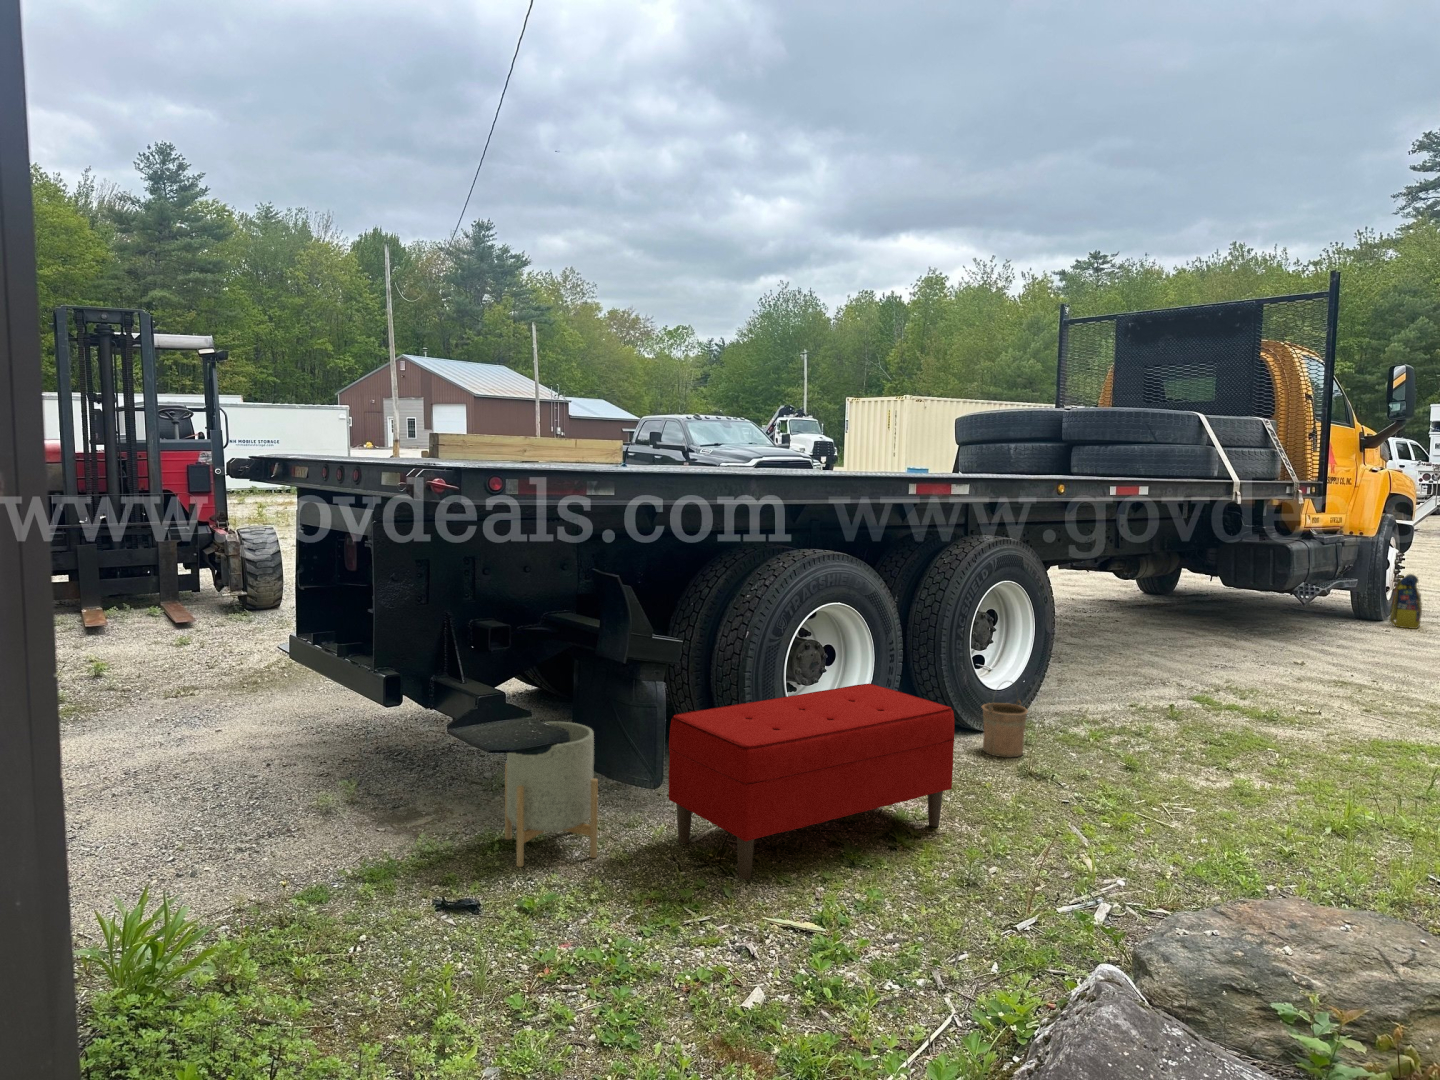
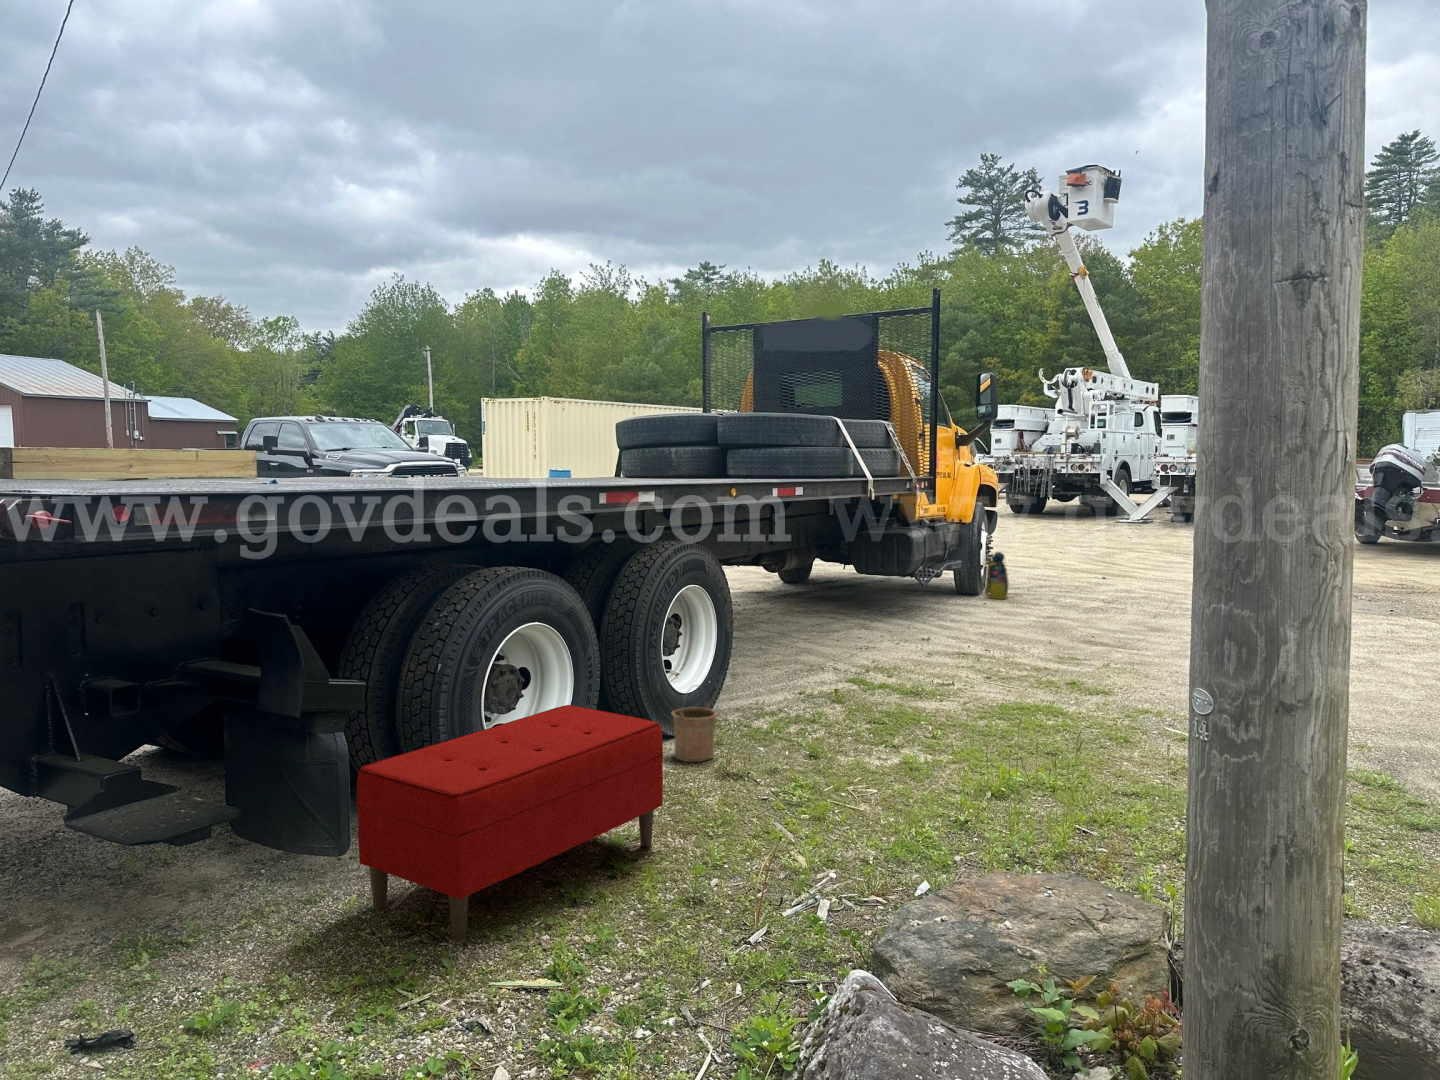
planter: present [505,722,598,867] -> none [148,791,278,976]

